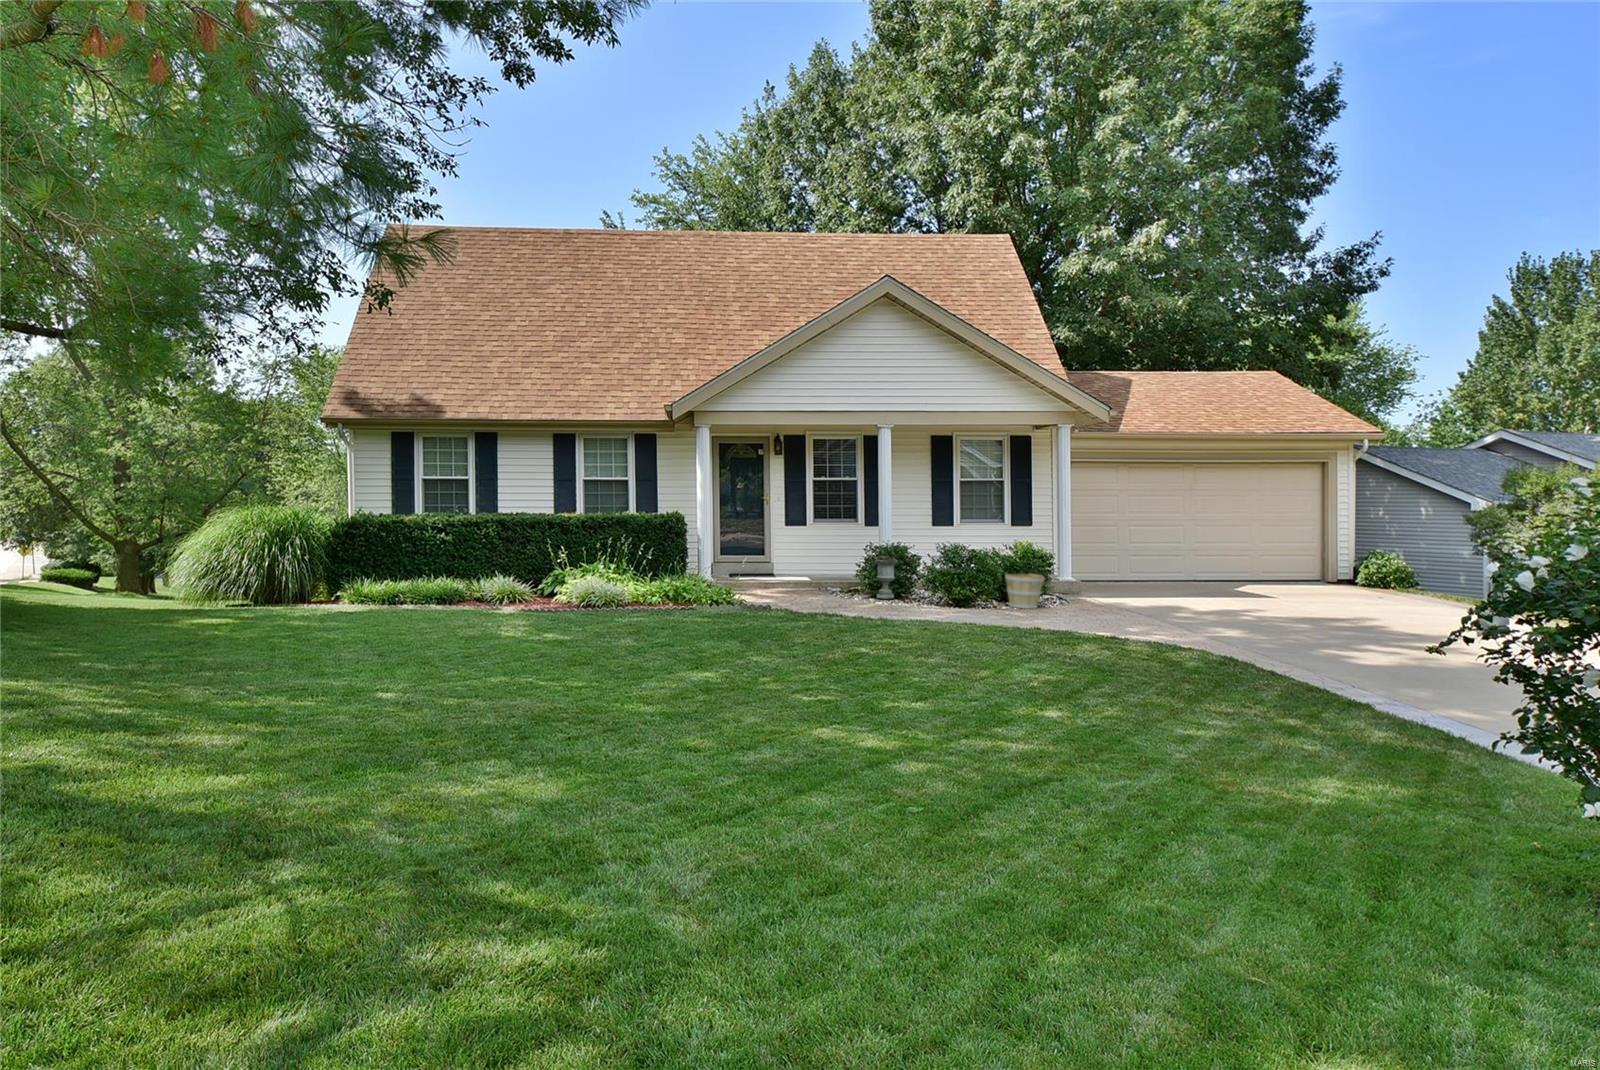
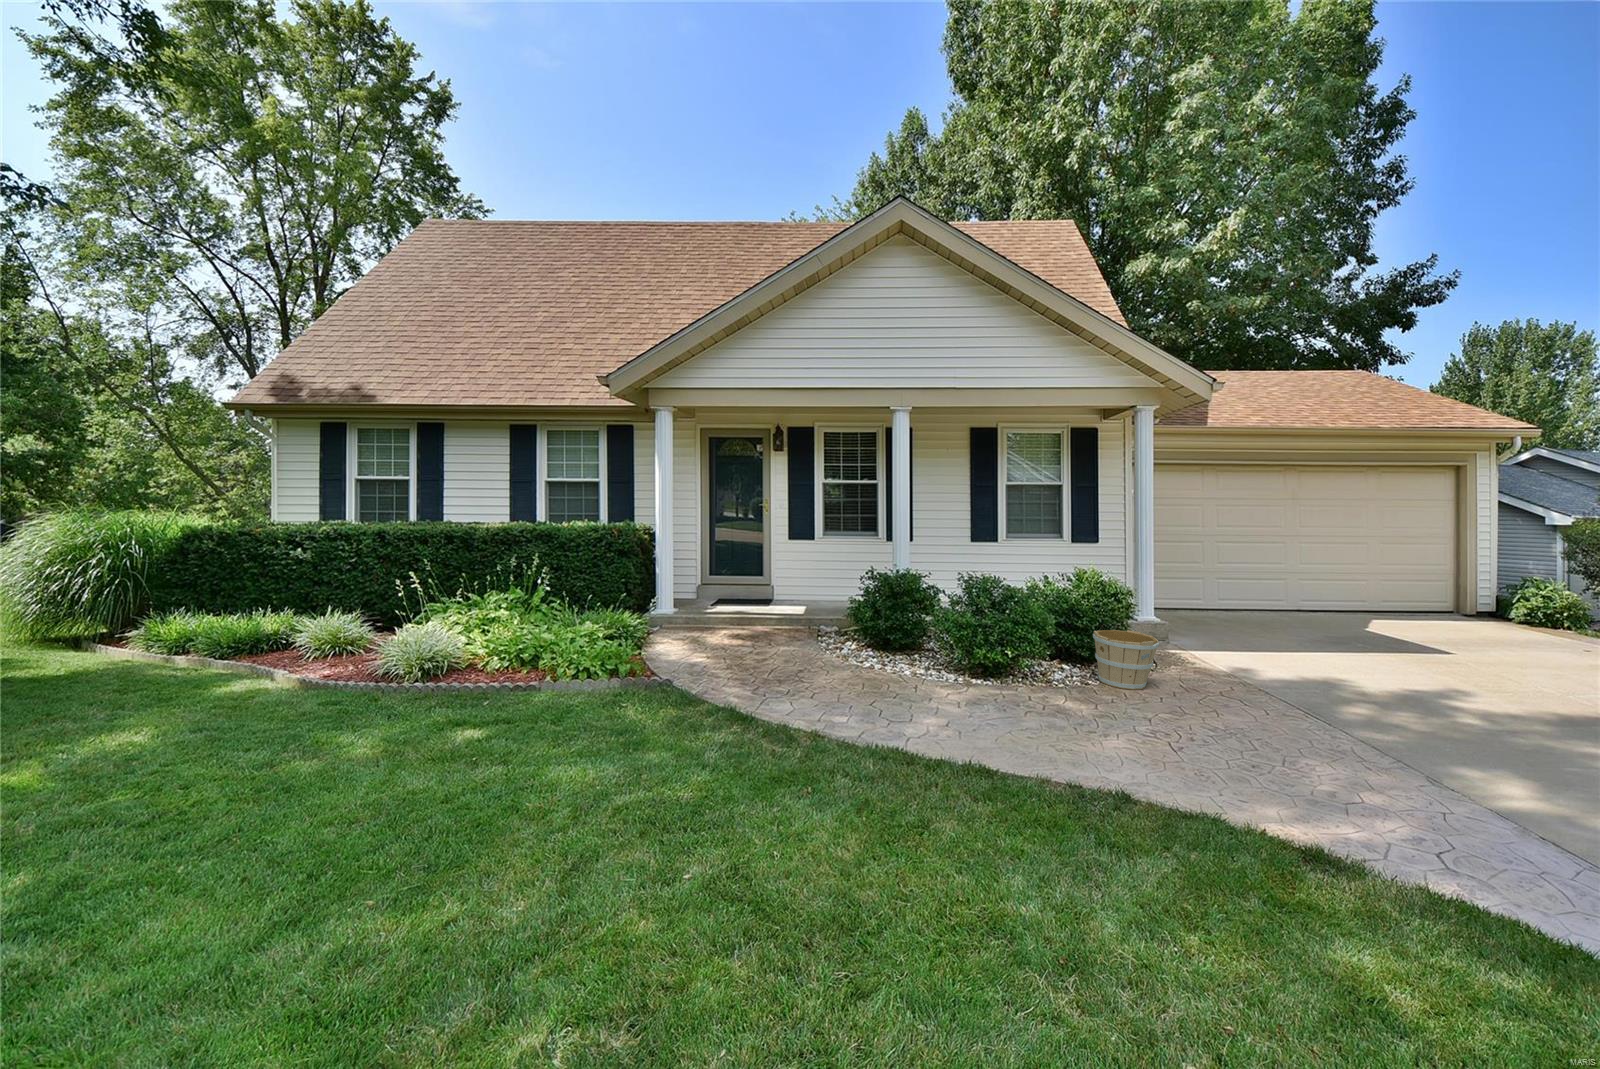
planter: present [875,555,898,599] -> none [897,595,932,660]

